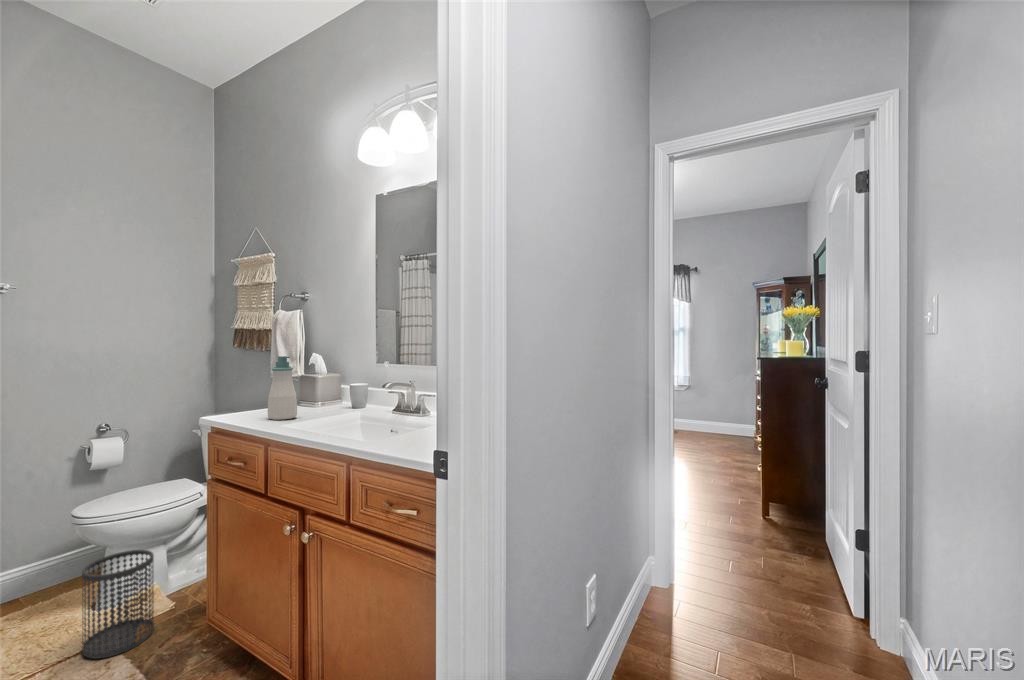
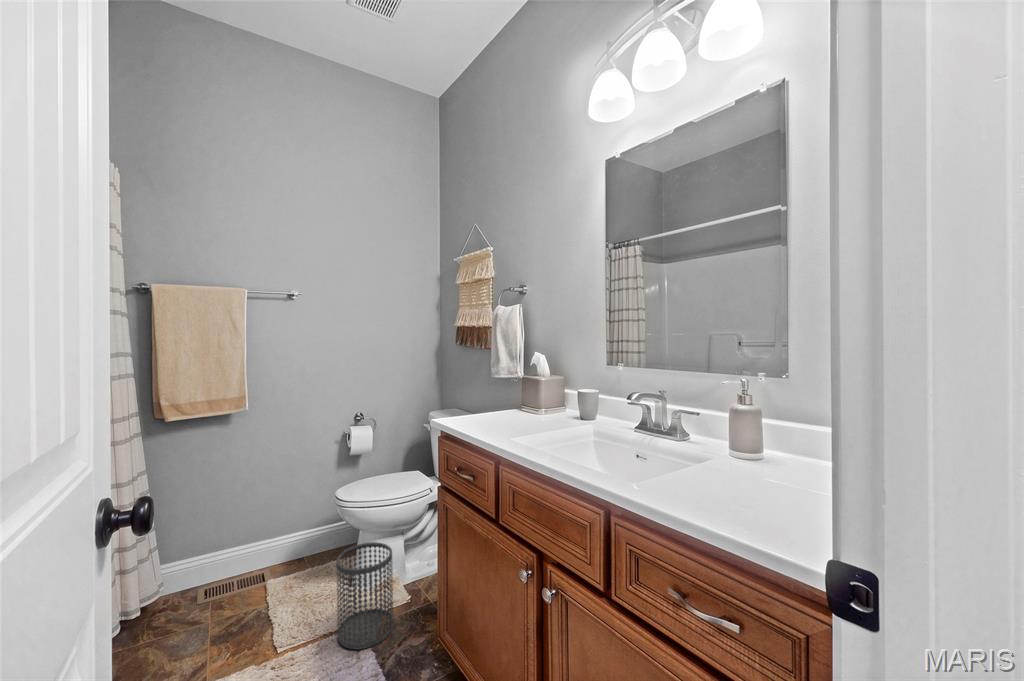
soap bottle: present [268,356,297,420] -> none [494,358,525,433]

